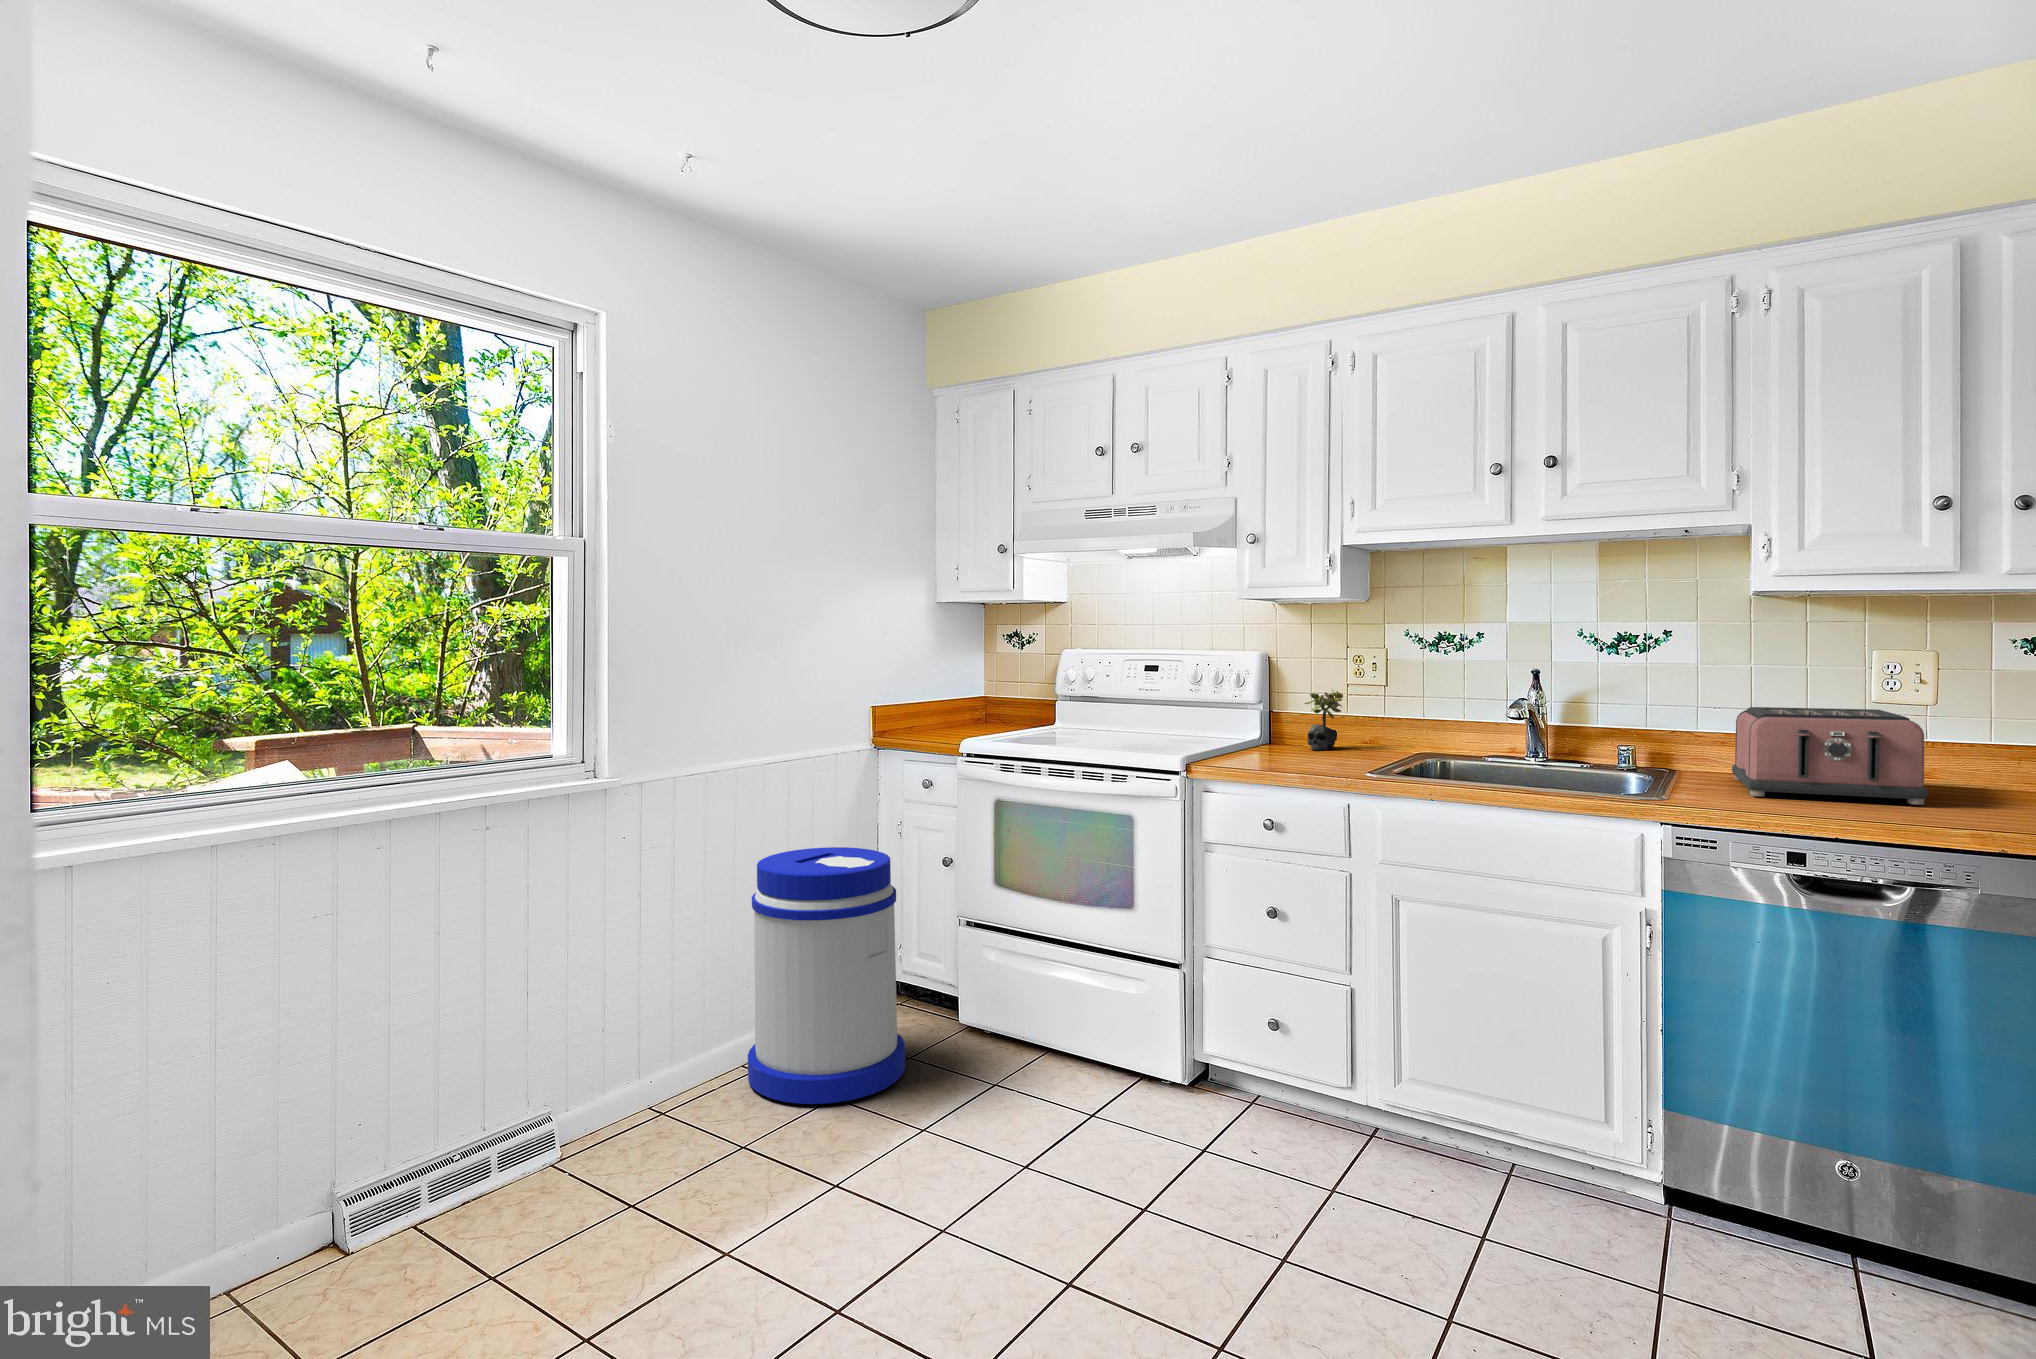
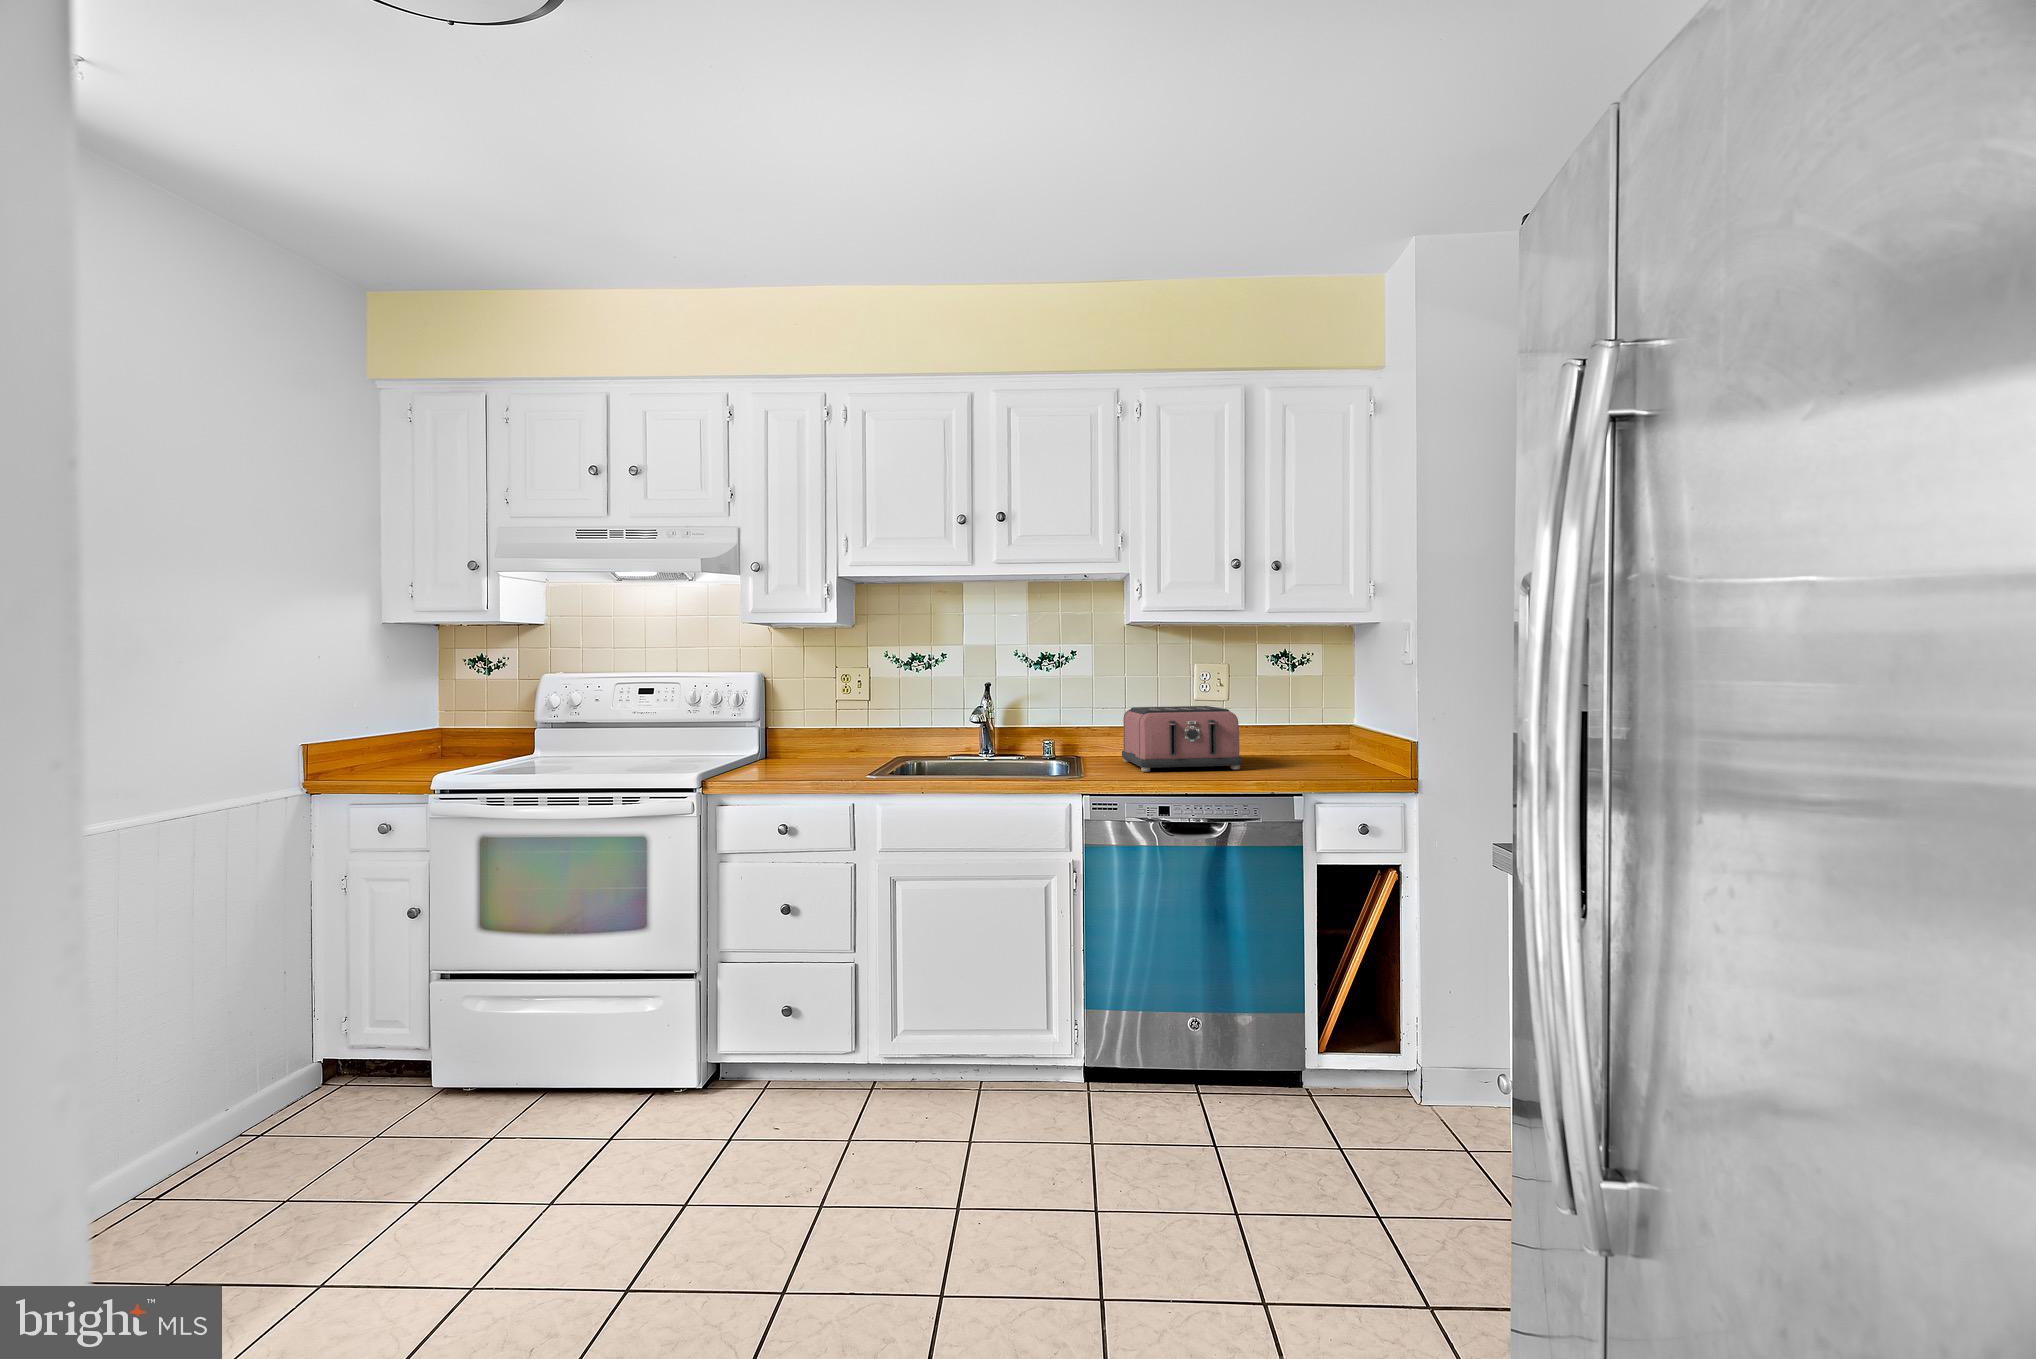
succulent plant: present [1304,690,1343,750] -> none [795,705,829,761]
trash can: present [748,847,905,1104] -> none [135,906,372,1232]

